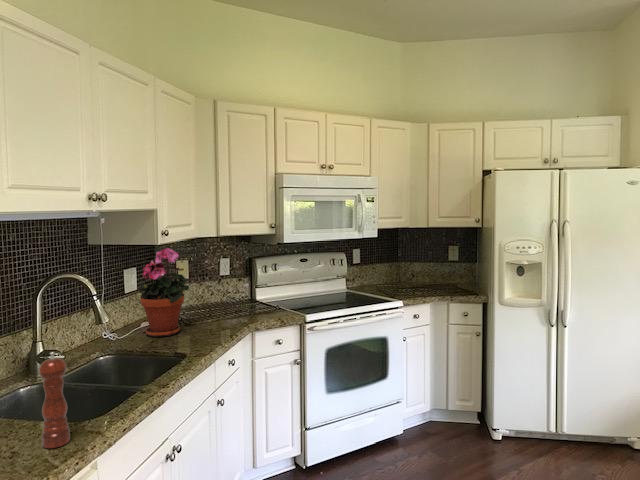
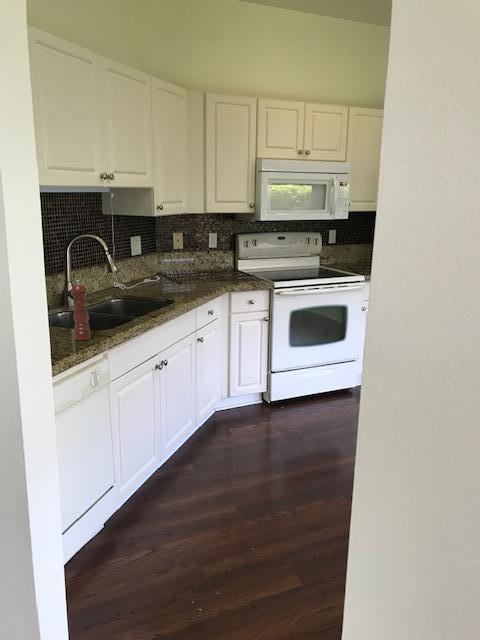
potted plant: present [139,248,189,337] -> none [141,220,178,289]

